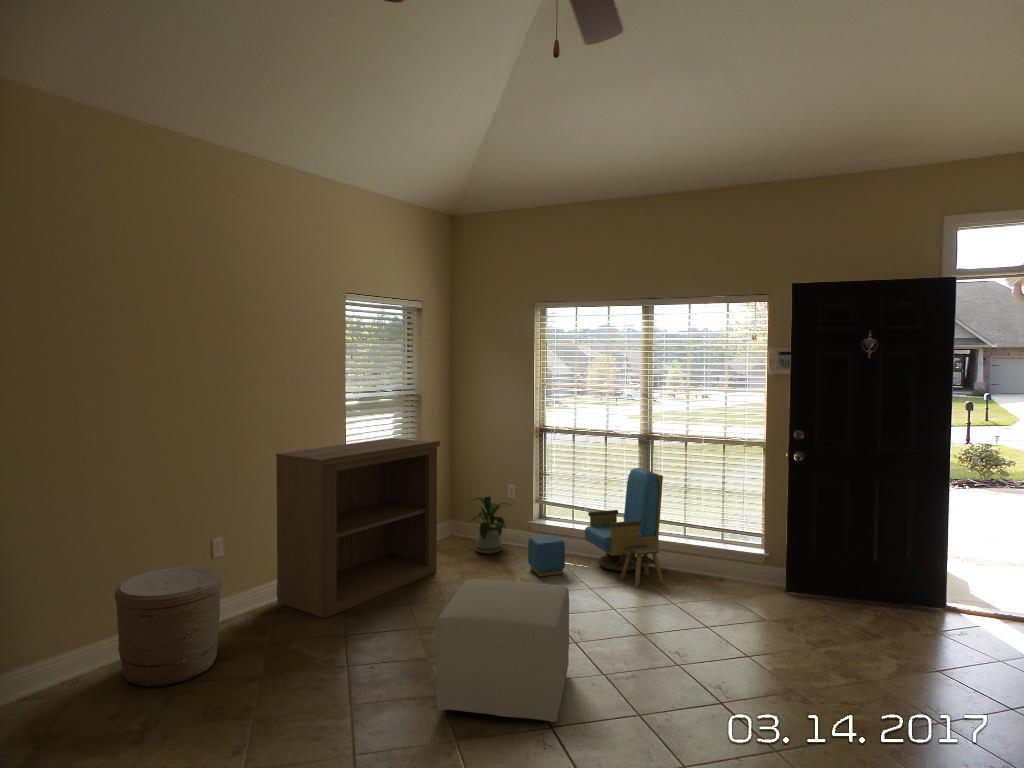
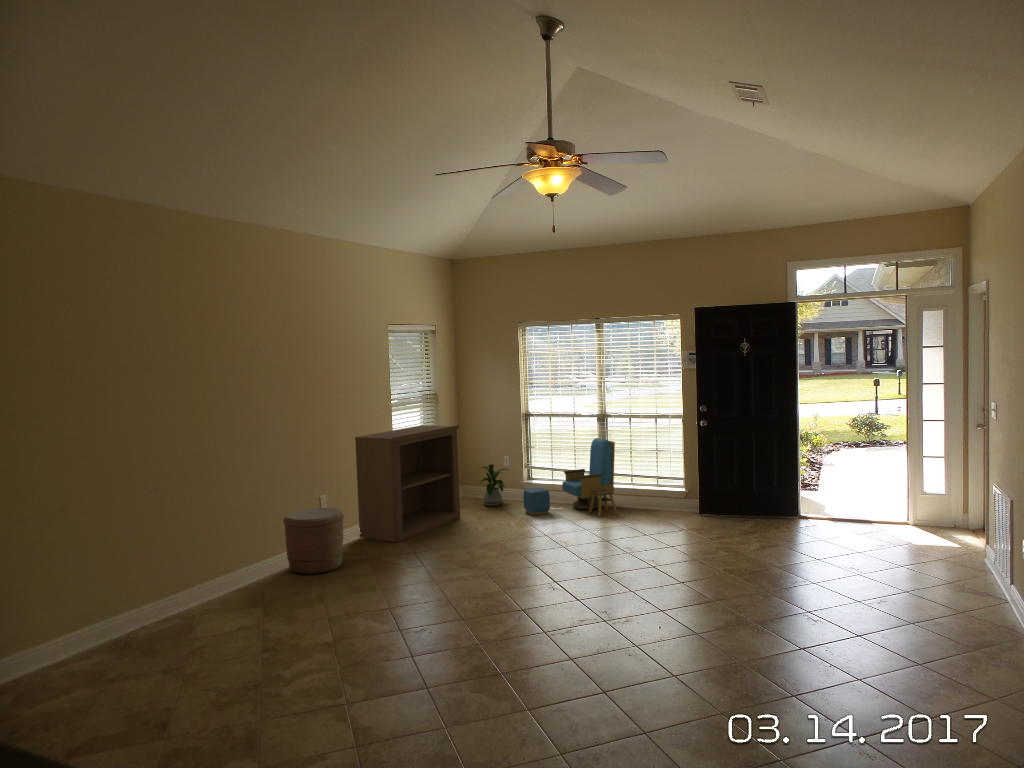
ottoman: present [436,579,569,723] -> none [485,503,559,572]

